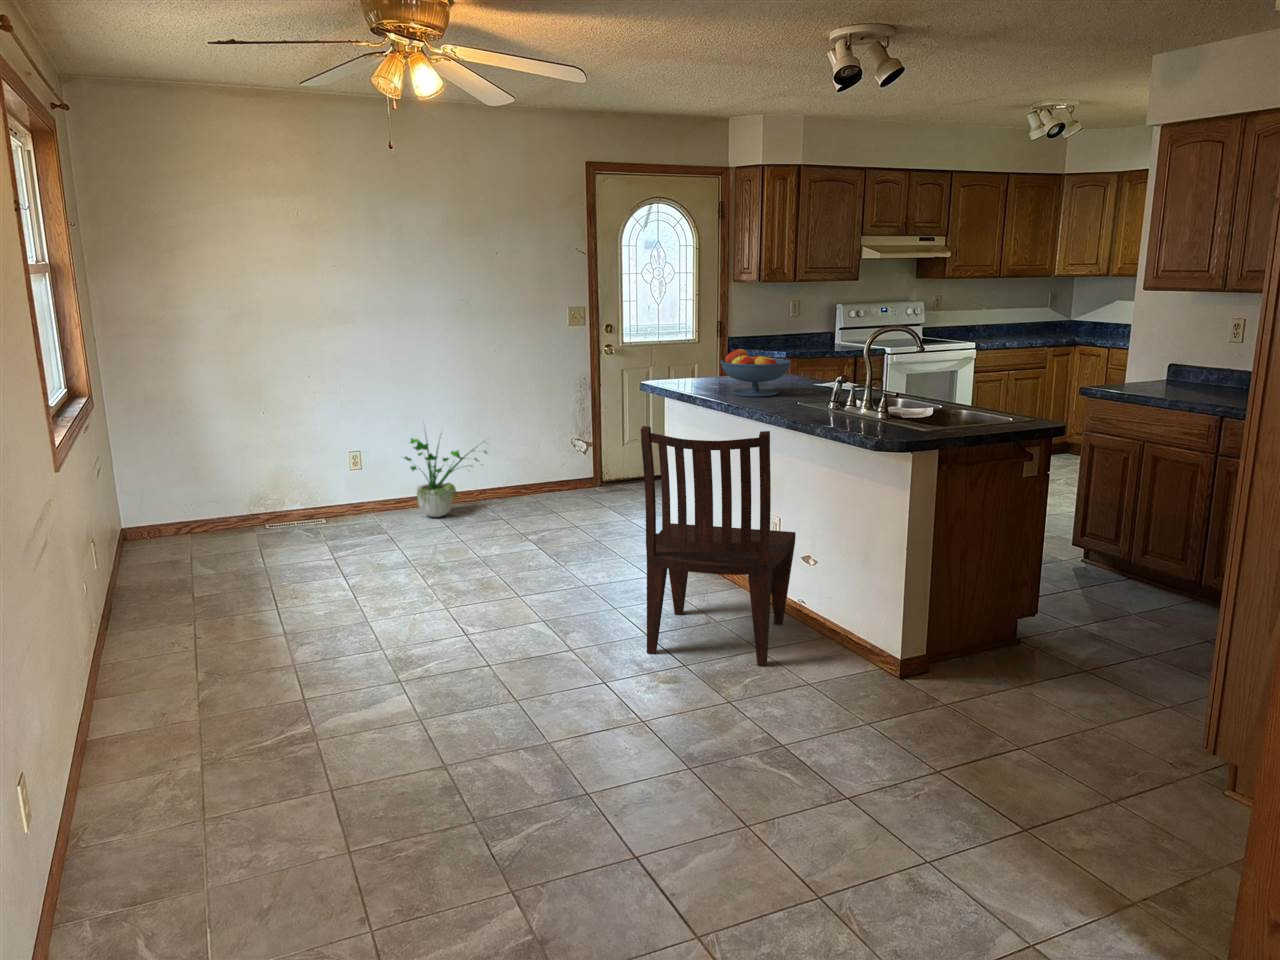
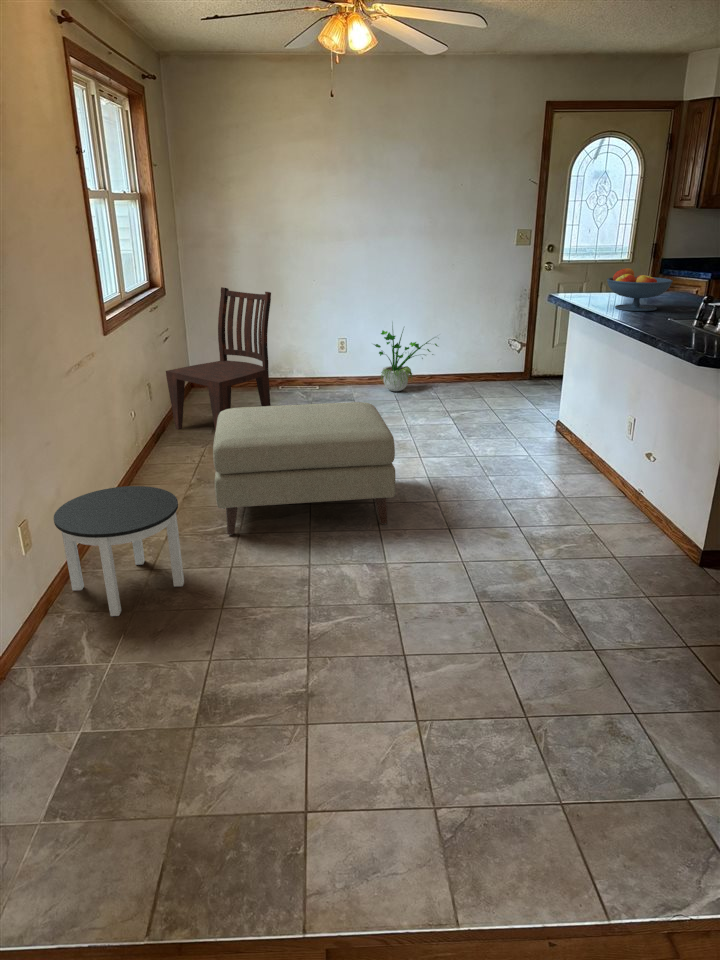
dining chair: present [641,426,796,666] -> present [166,287,271,431]
ottoman: none [249,534,530,746] -> present [213,402,396,535]
round table: none [56,692,269,907] -> present [54,486,184,616]

